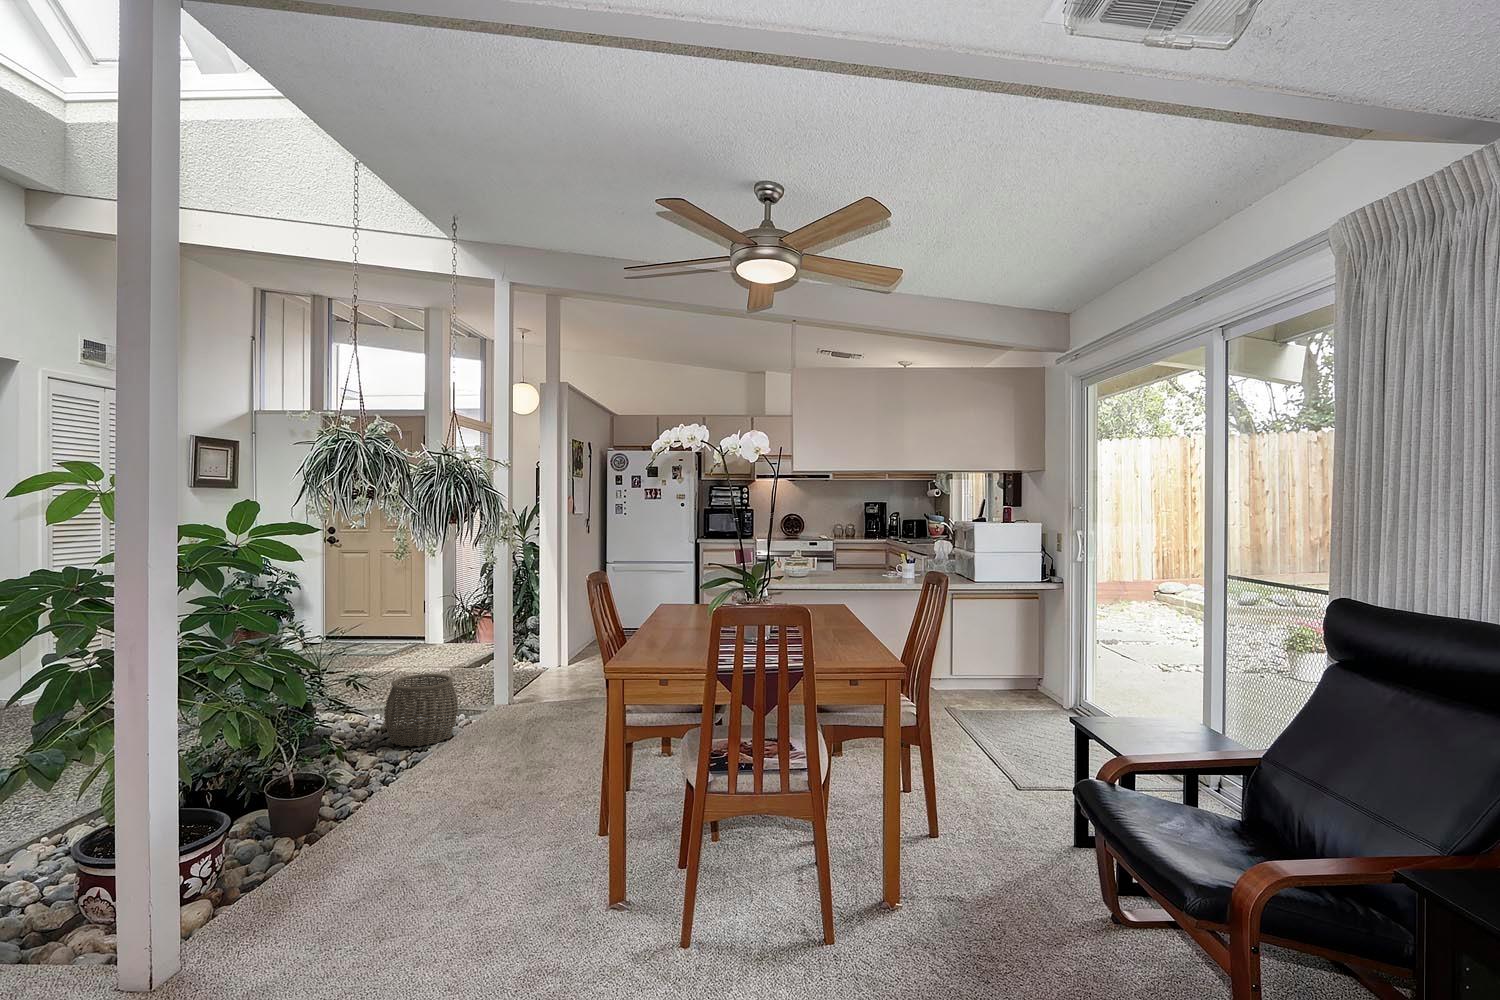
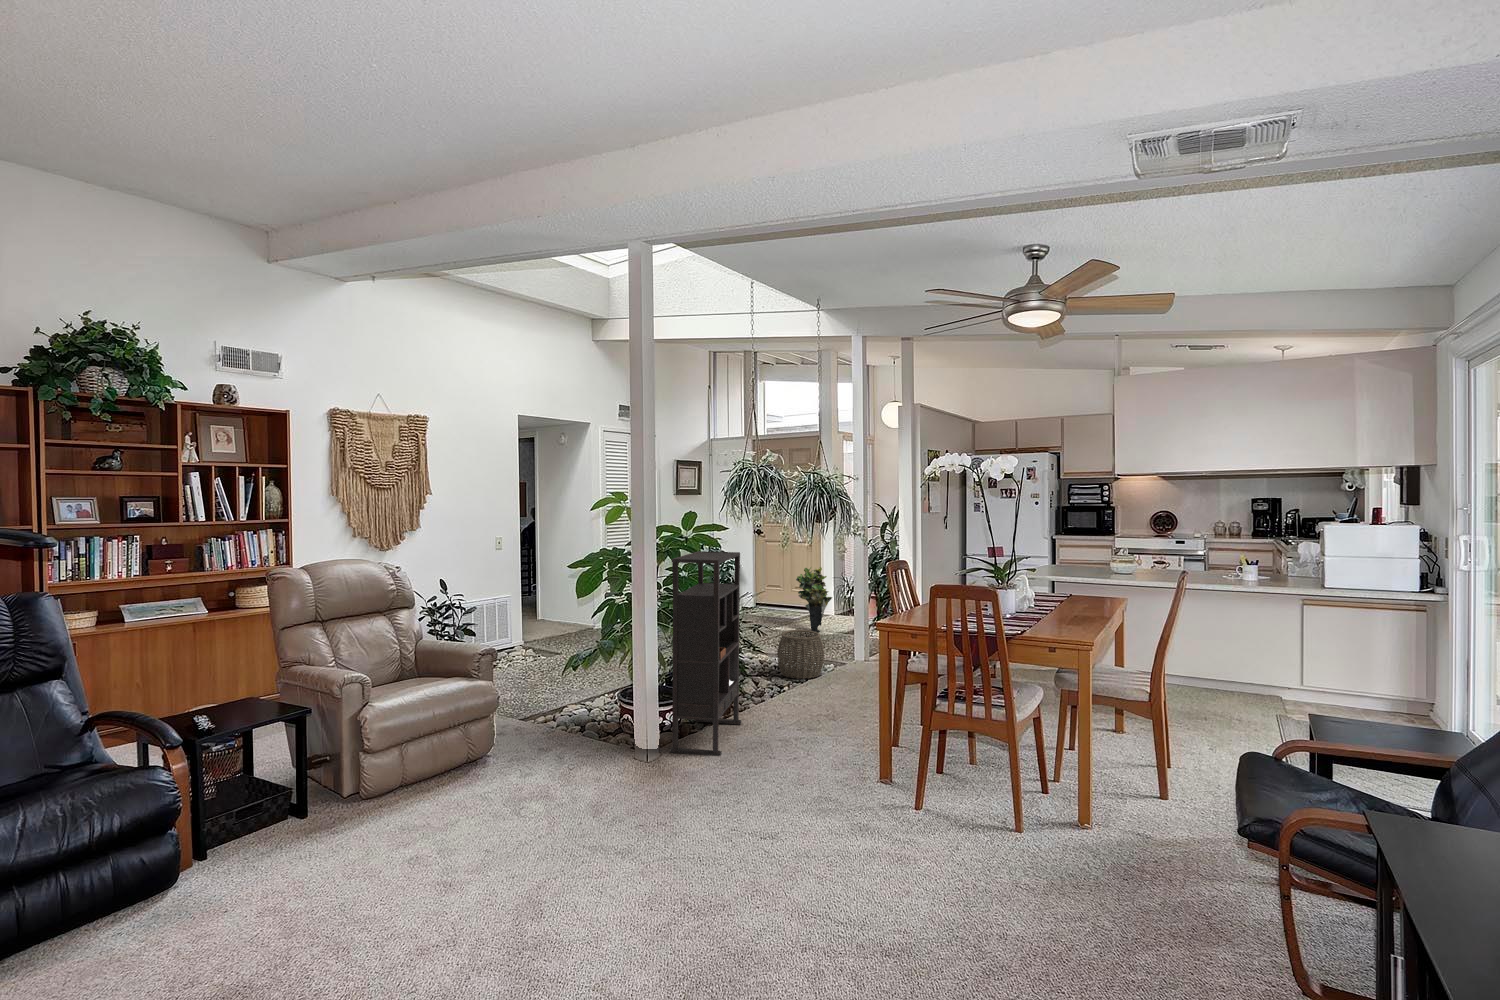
bookshelf: none [204,567,346,946] -> present [670,551,741,756]
potted plant: none [394,584,448,671] -> present [796,567,832,632]

